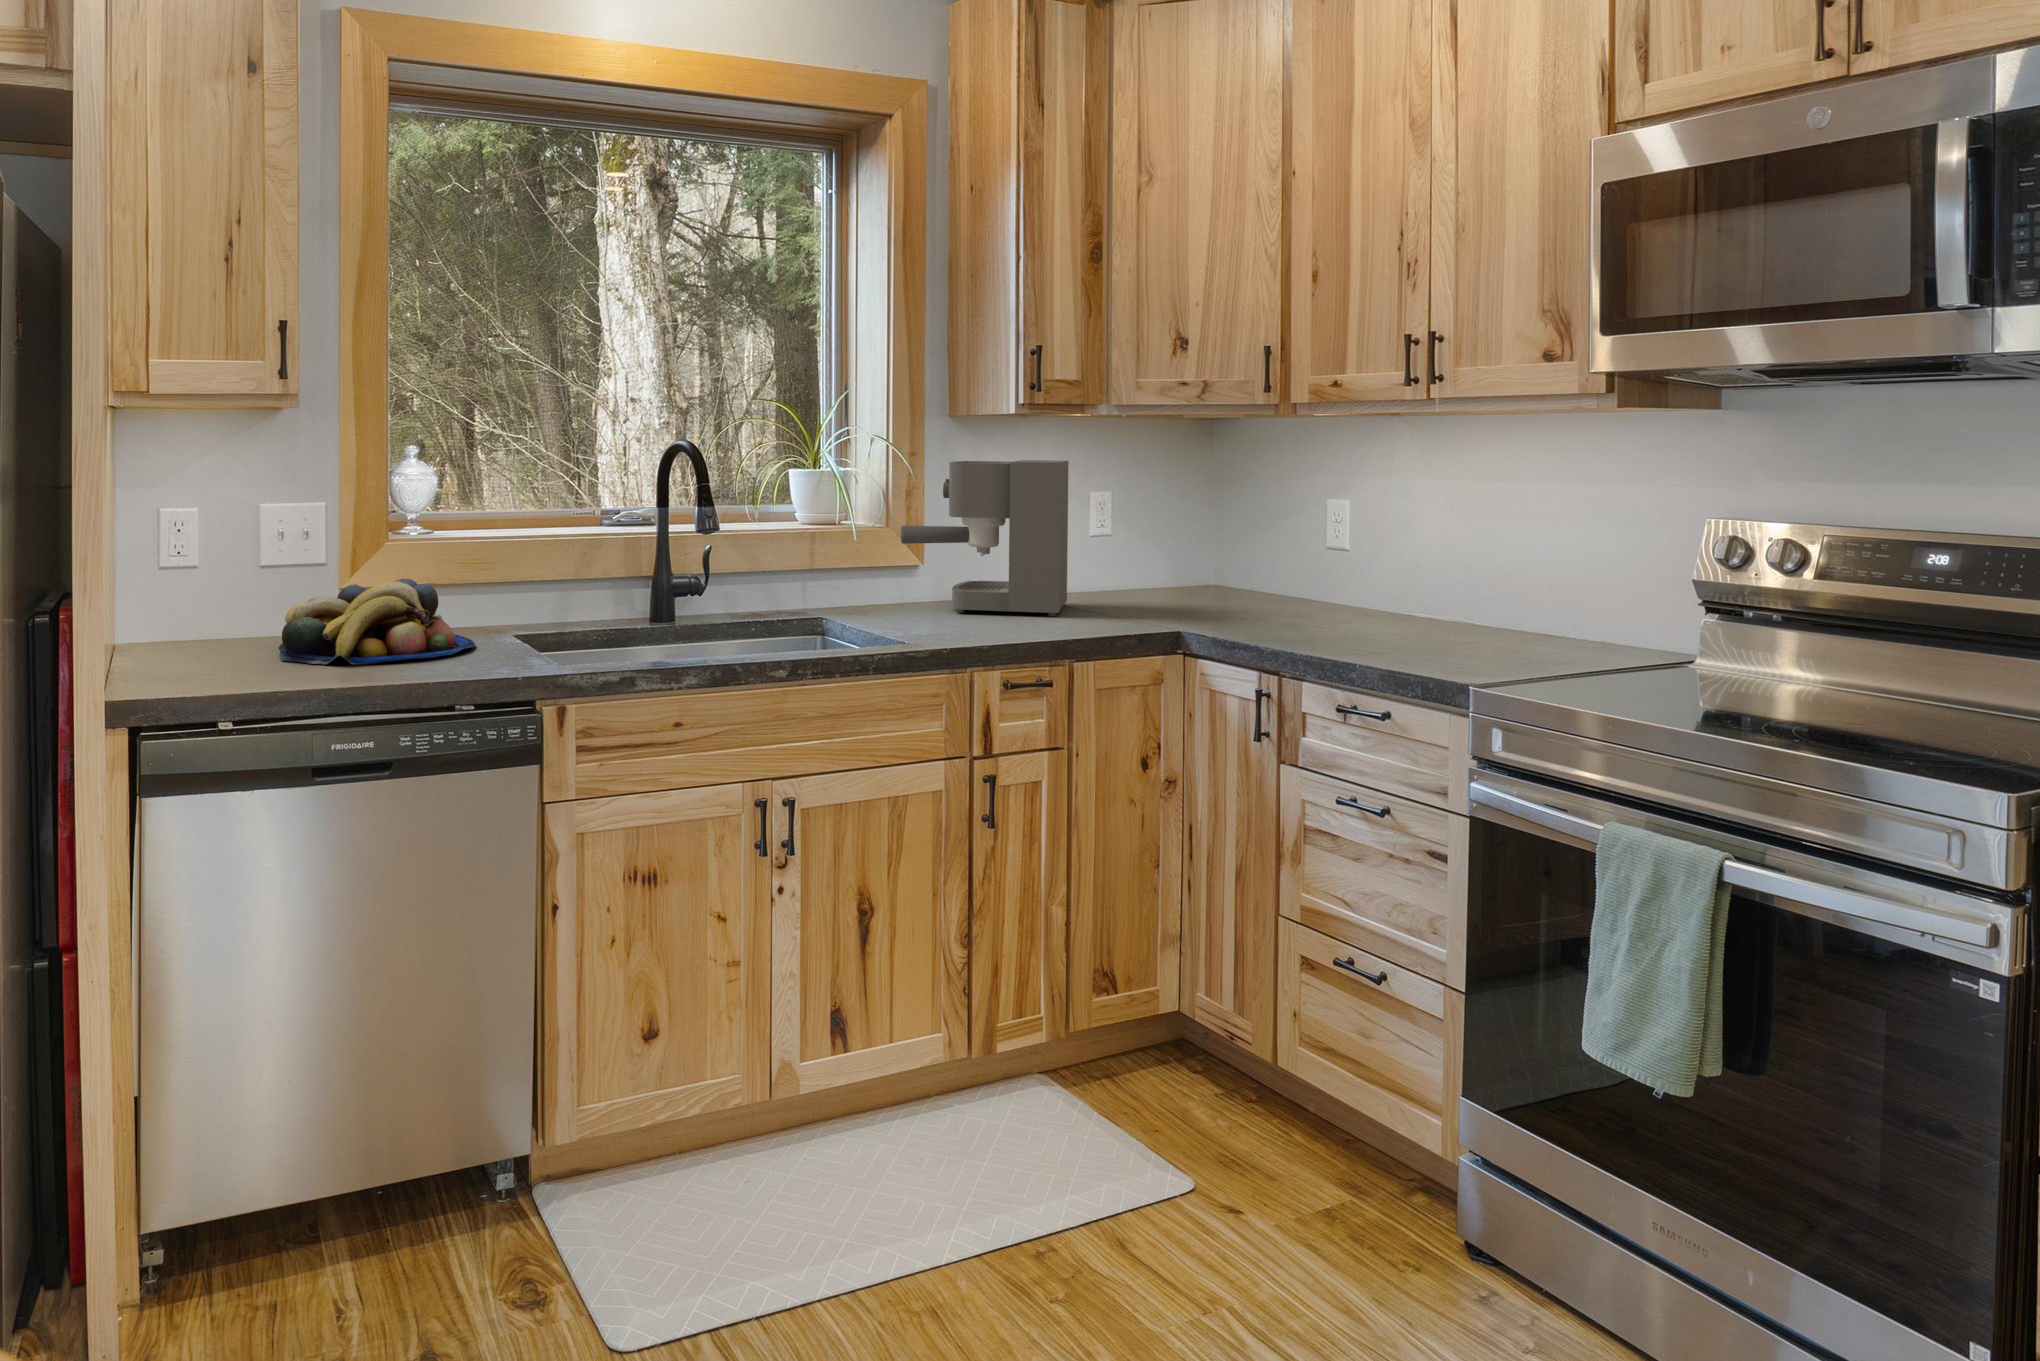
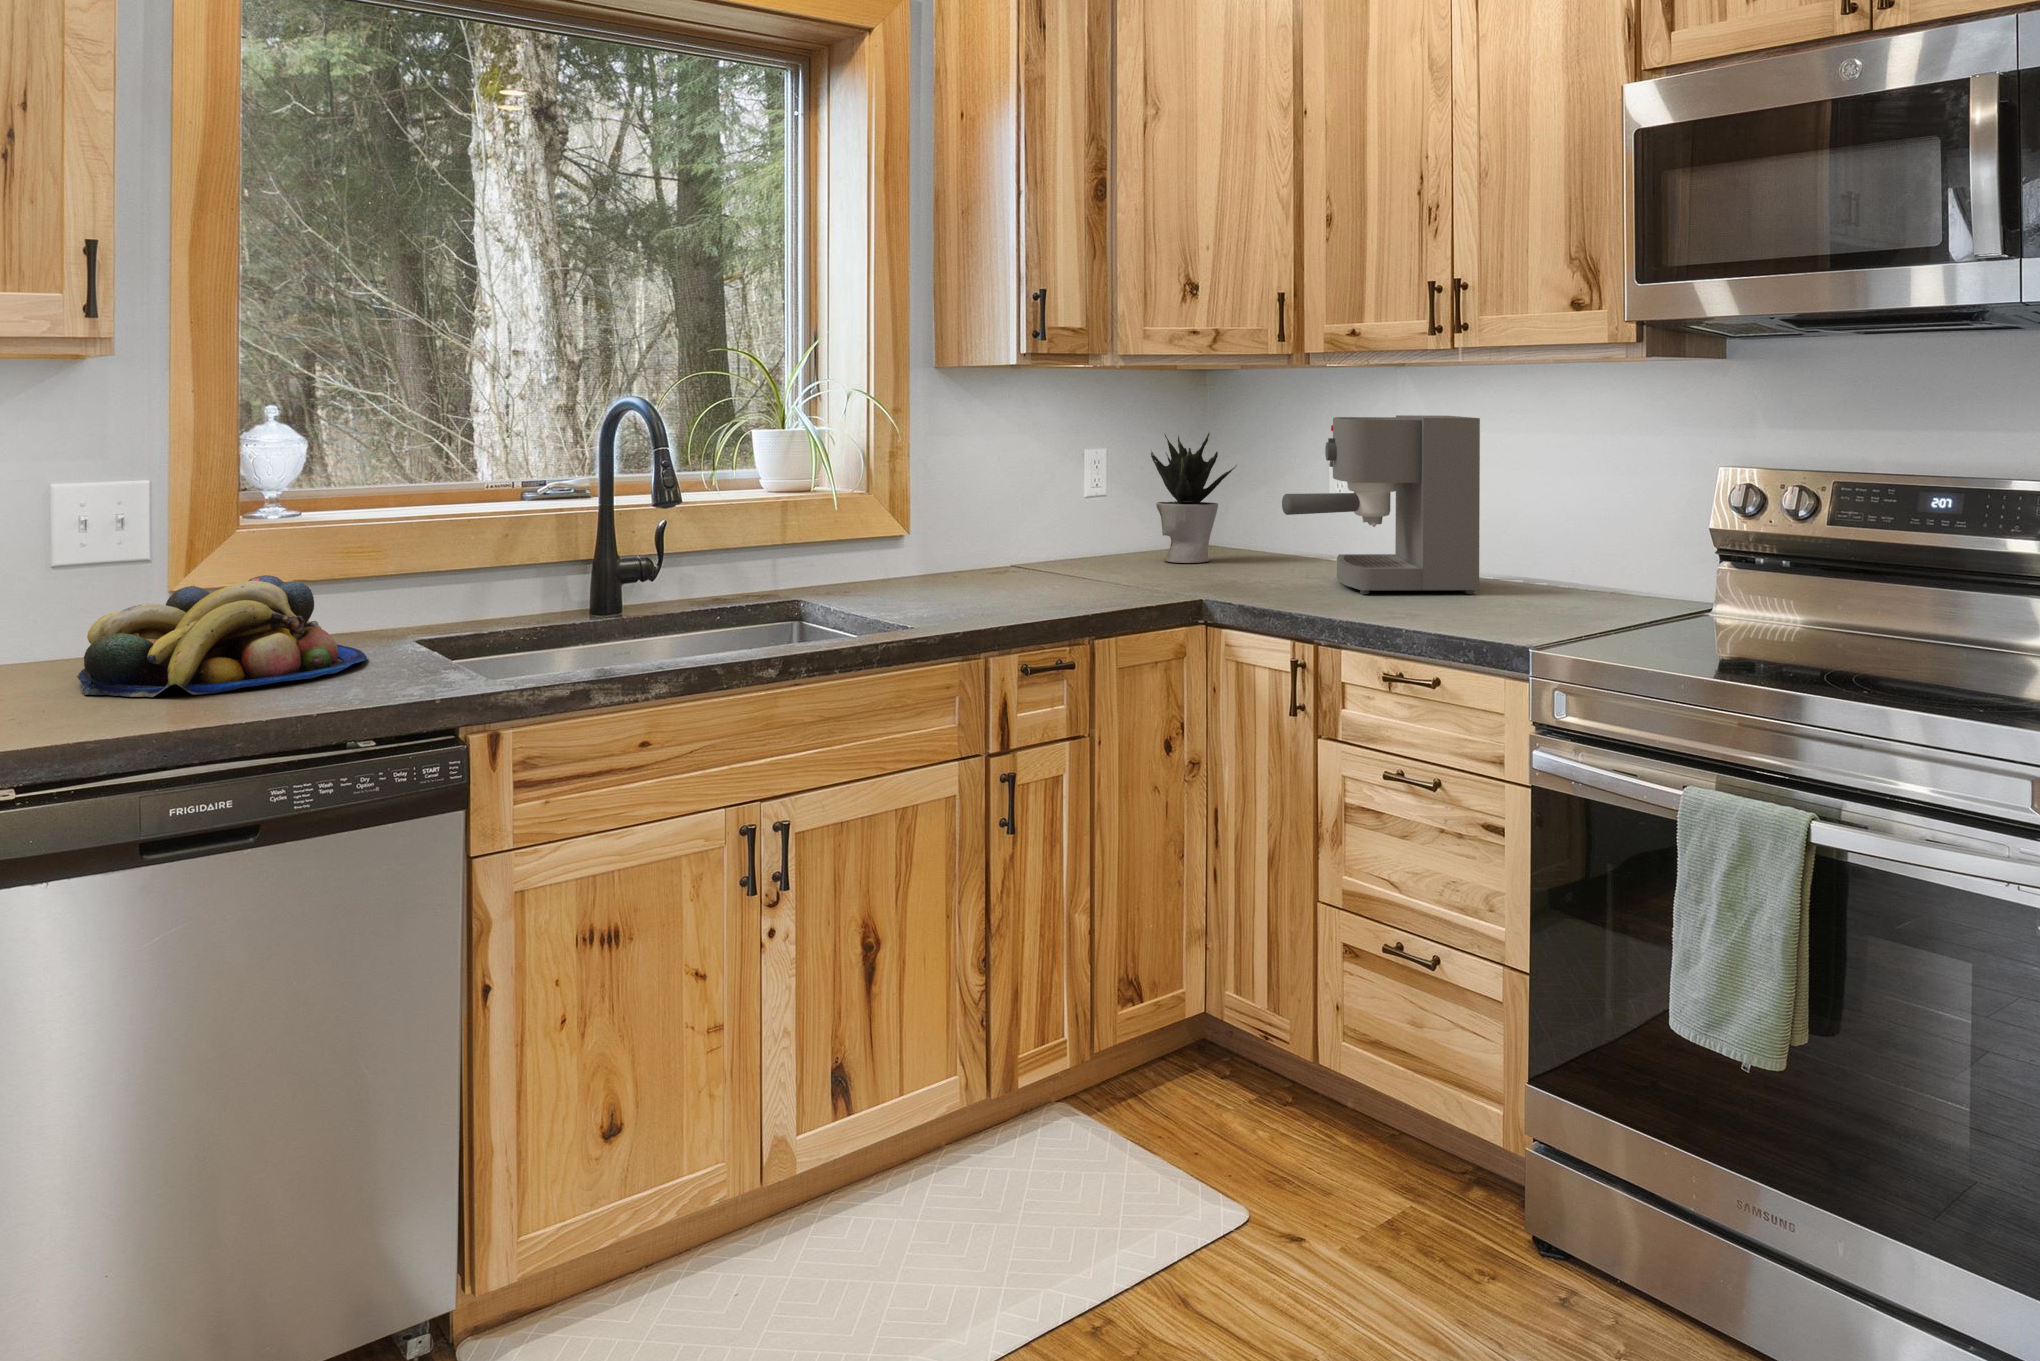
coffee maker: present [901,460,1069,616] -> present [1282,415,1480,594]
potted plant: none [1150,478,1236,601] -> present [1151,433,1237,563]

